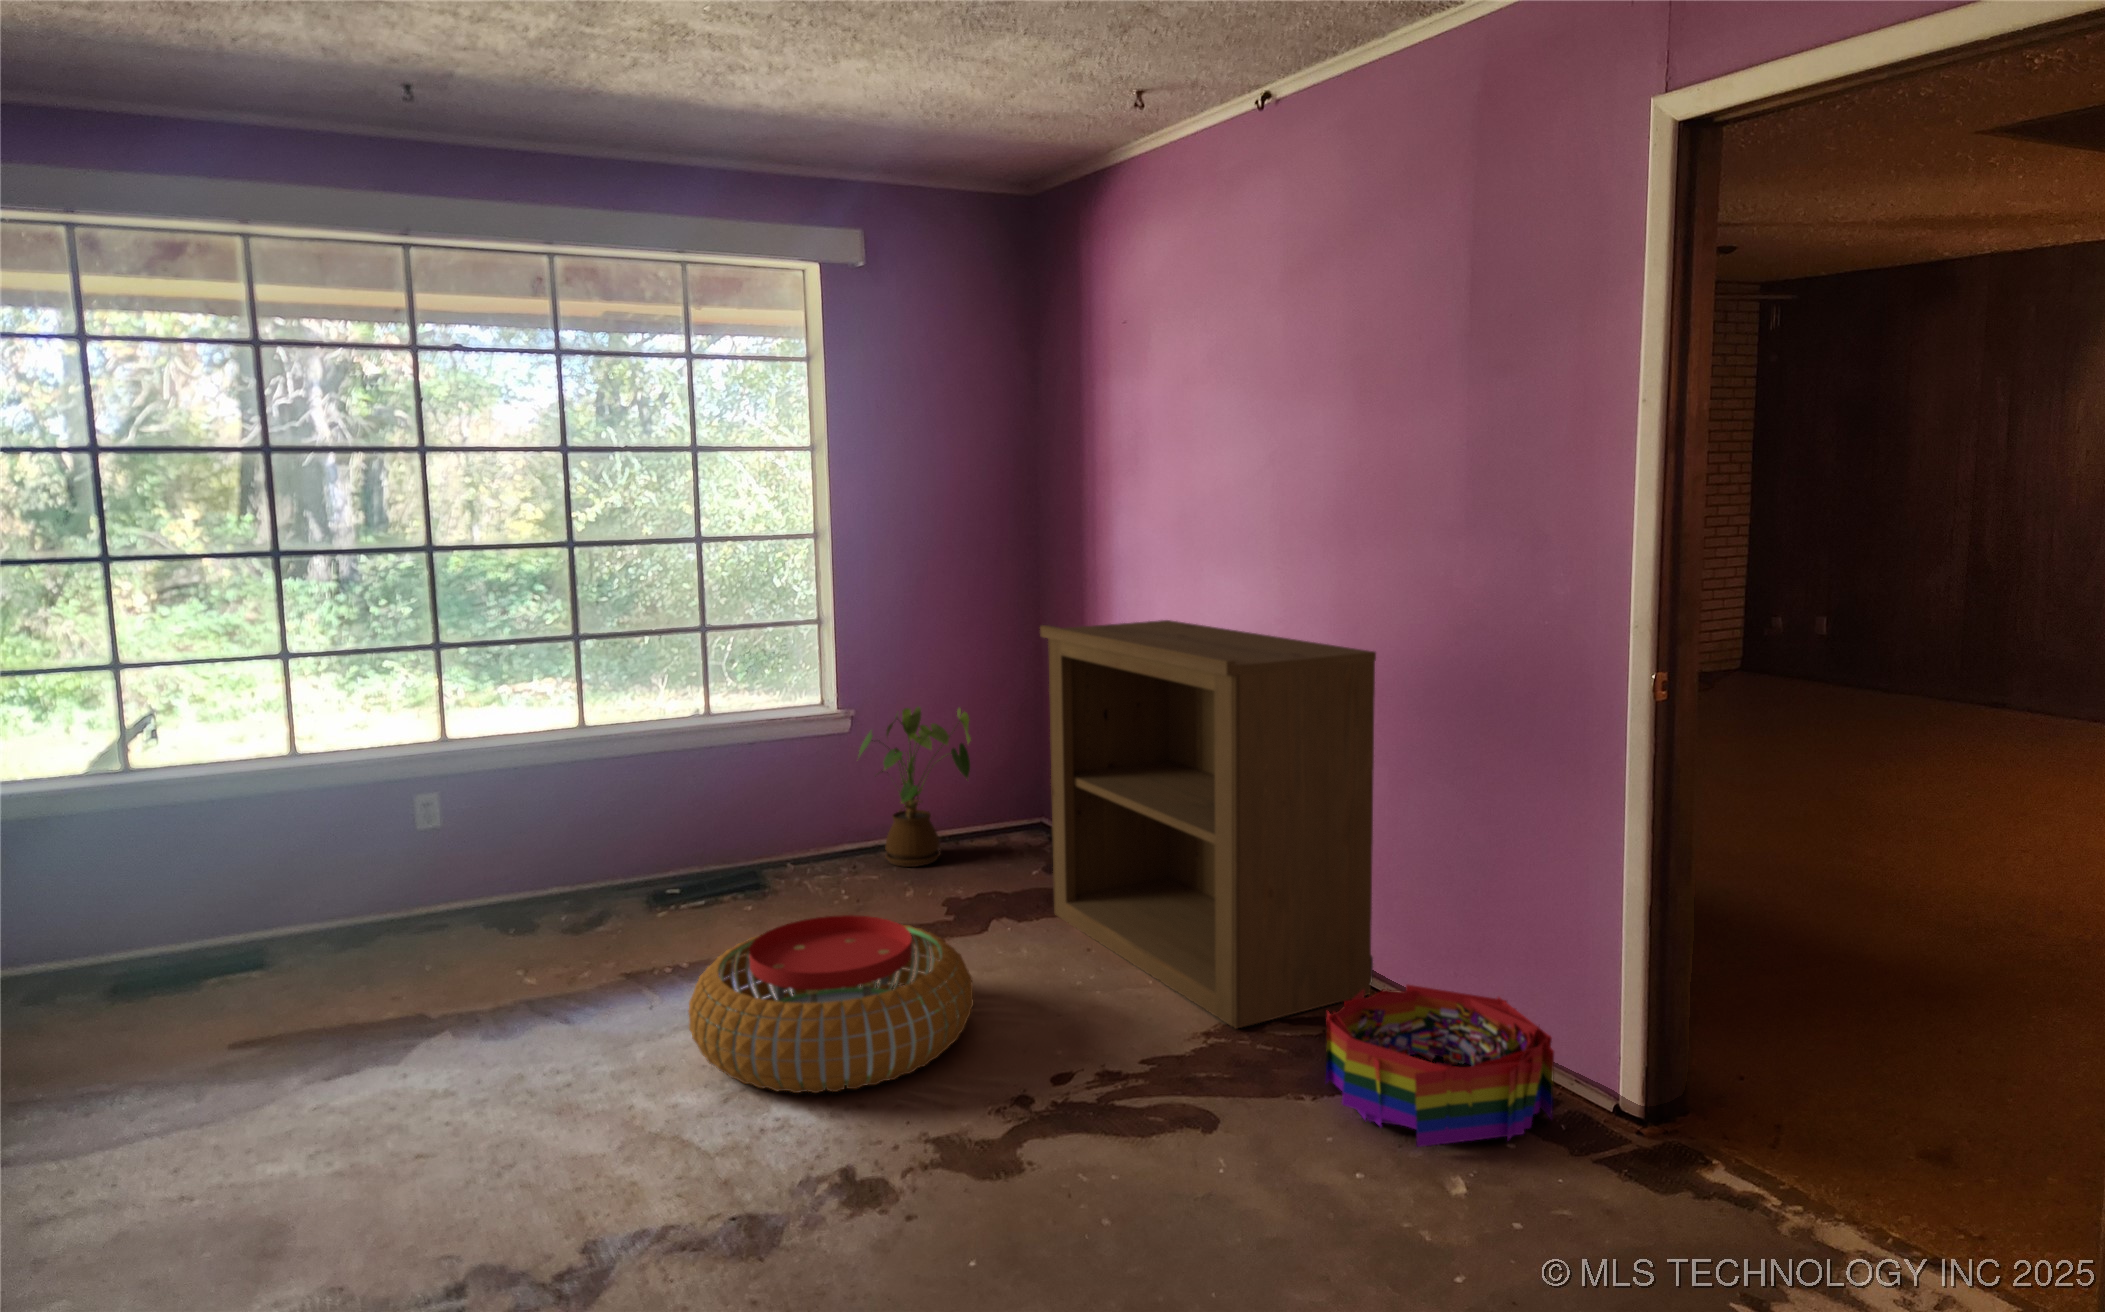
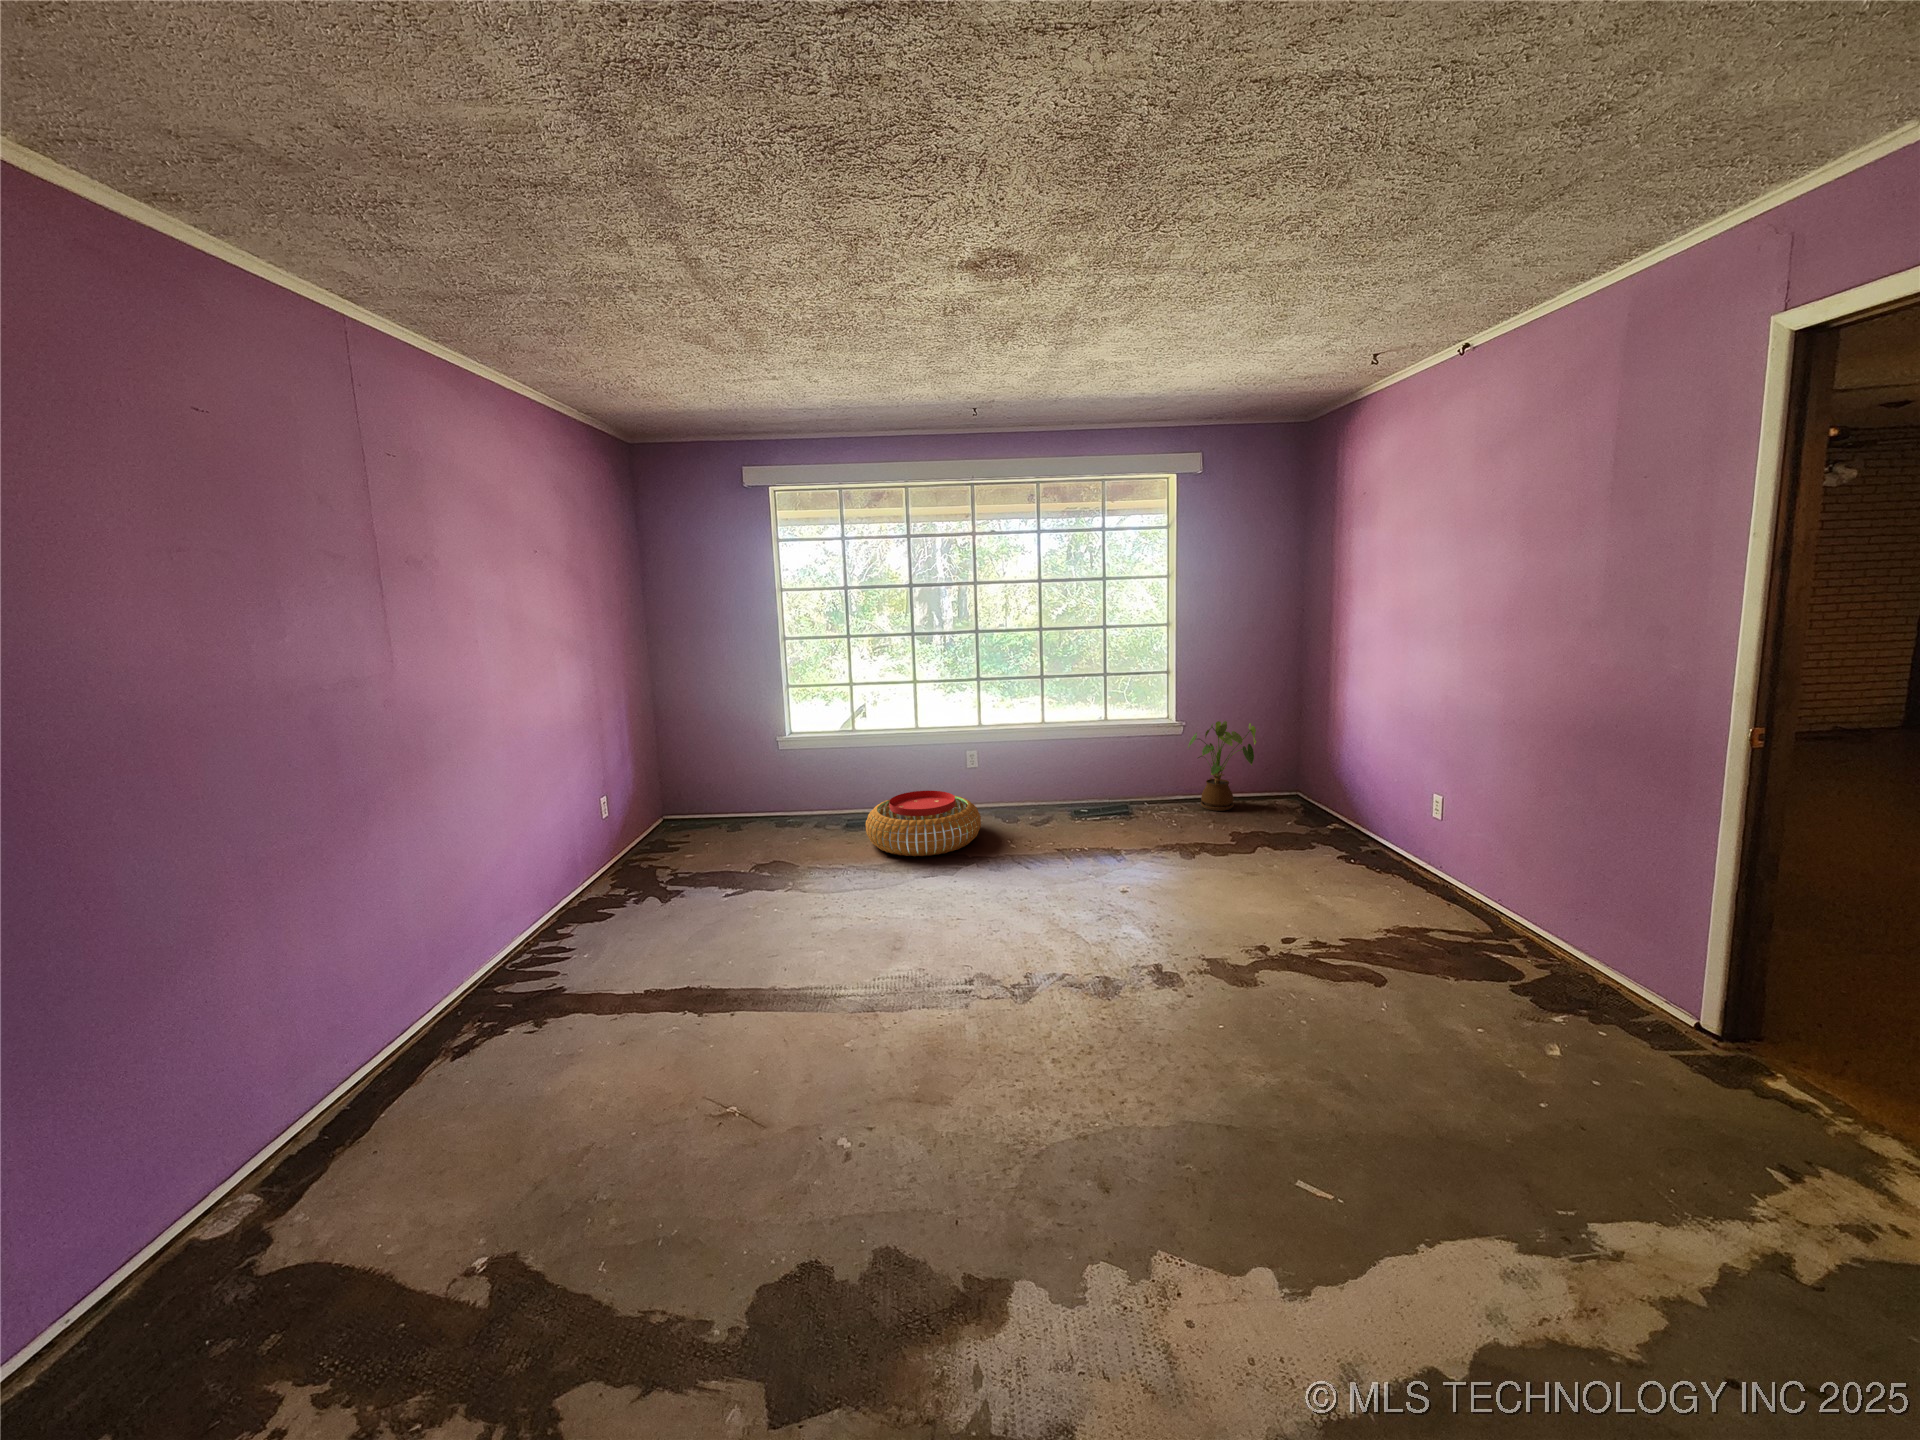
bookshelf: present [1040,620,1376,1028] -> none [1299,678,1534,930]
pouf: present [688,915,974,1093] -> present [866,791,981,856]
storage bin: present [1326,985,1554,1147] -> none [1465,919,1645,1030]

